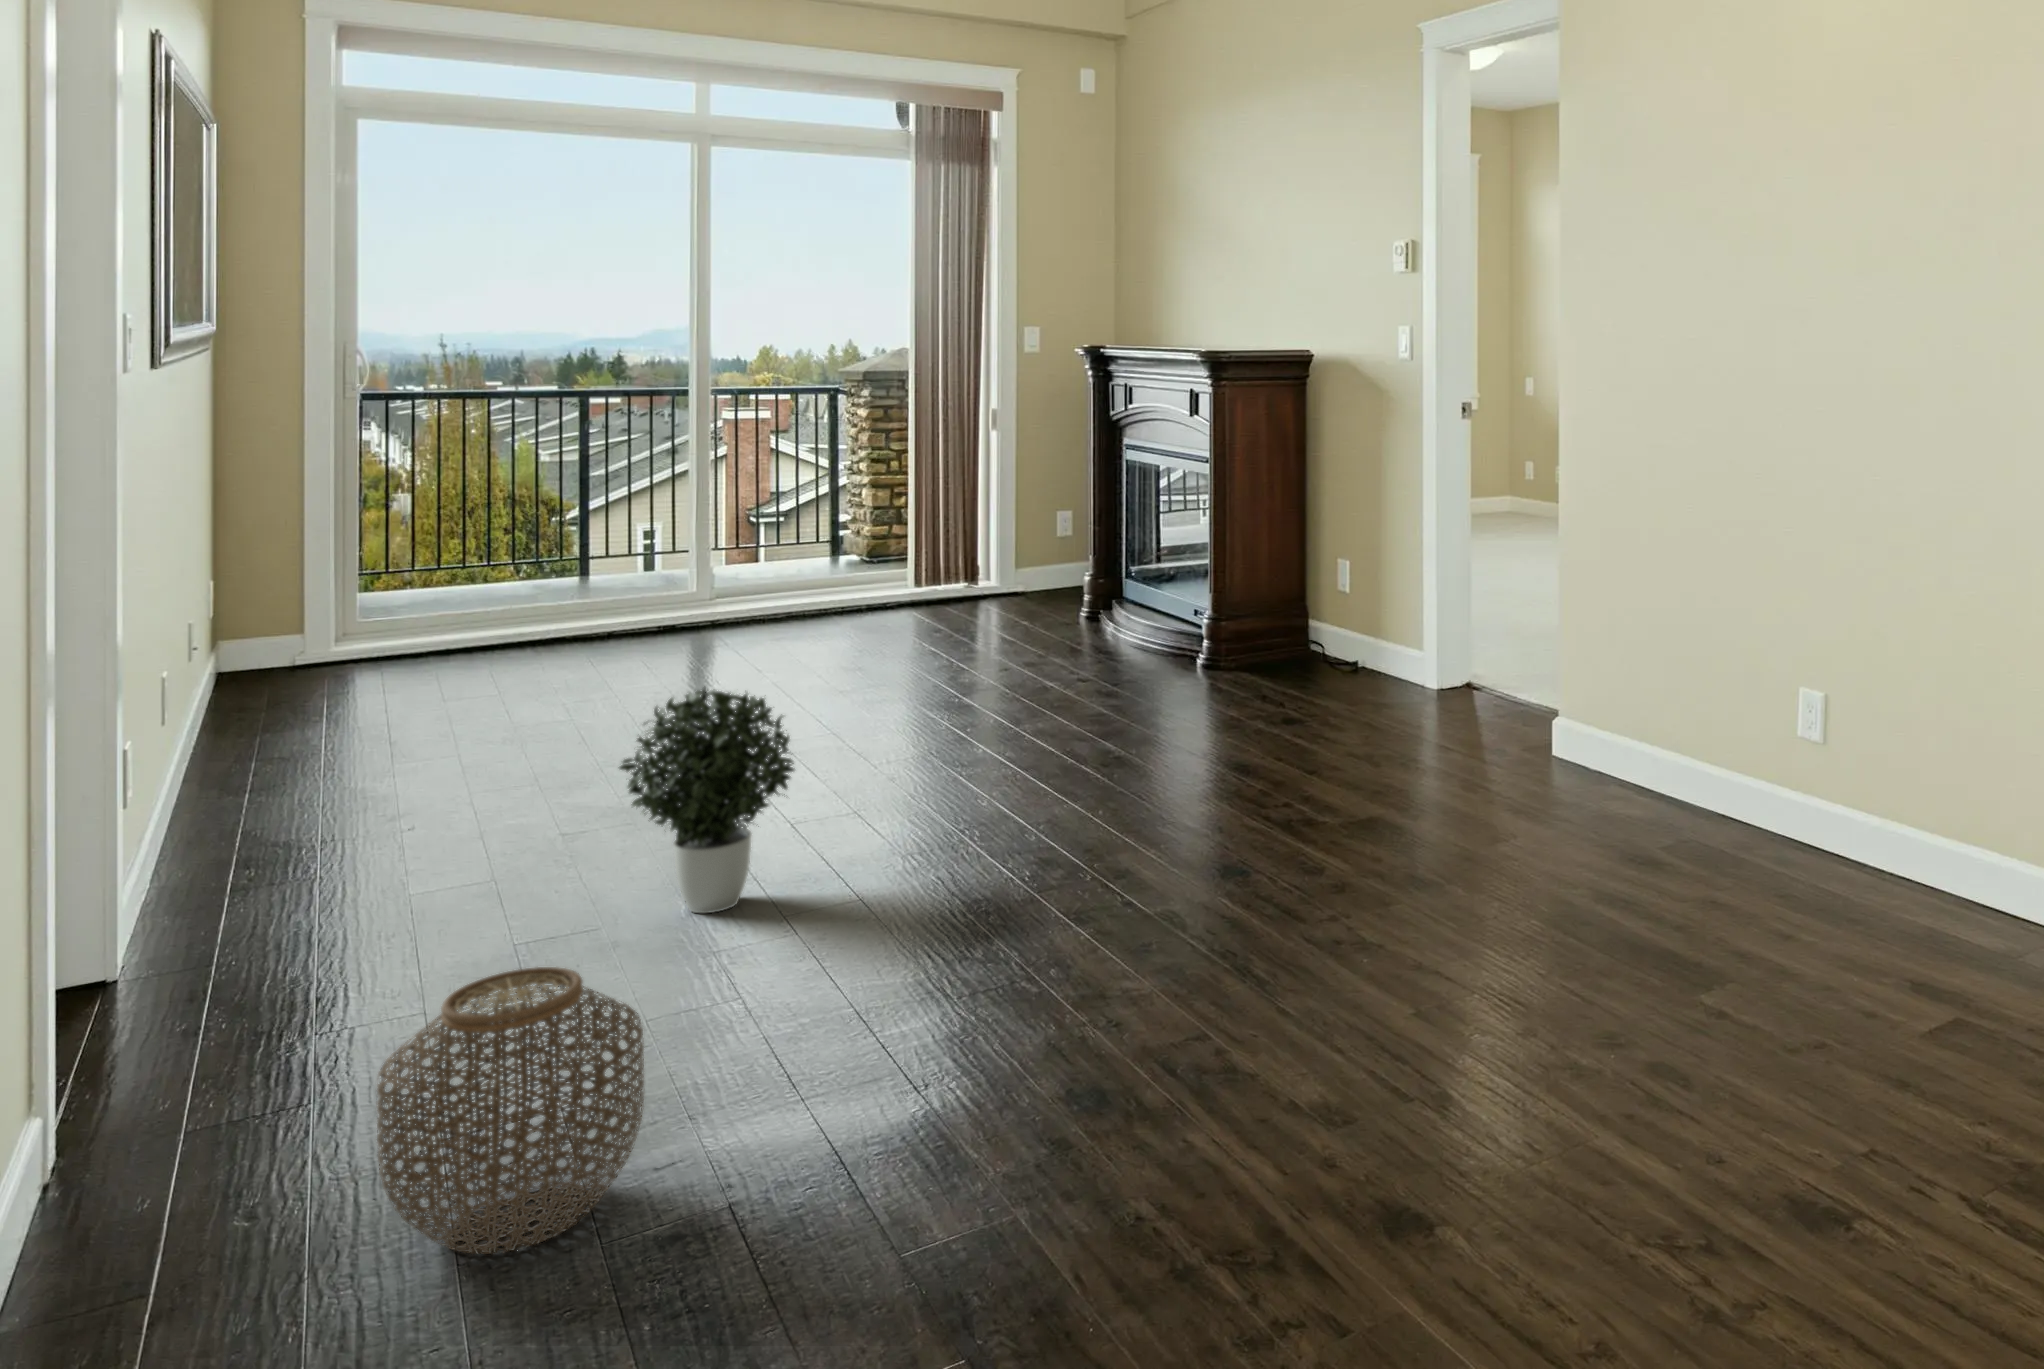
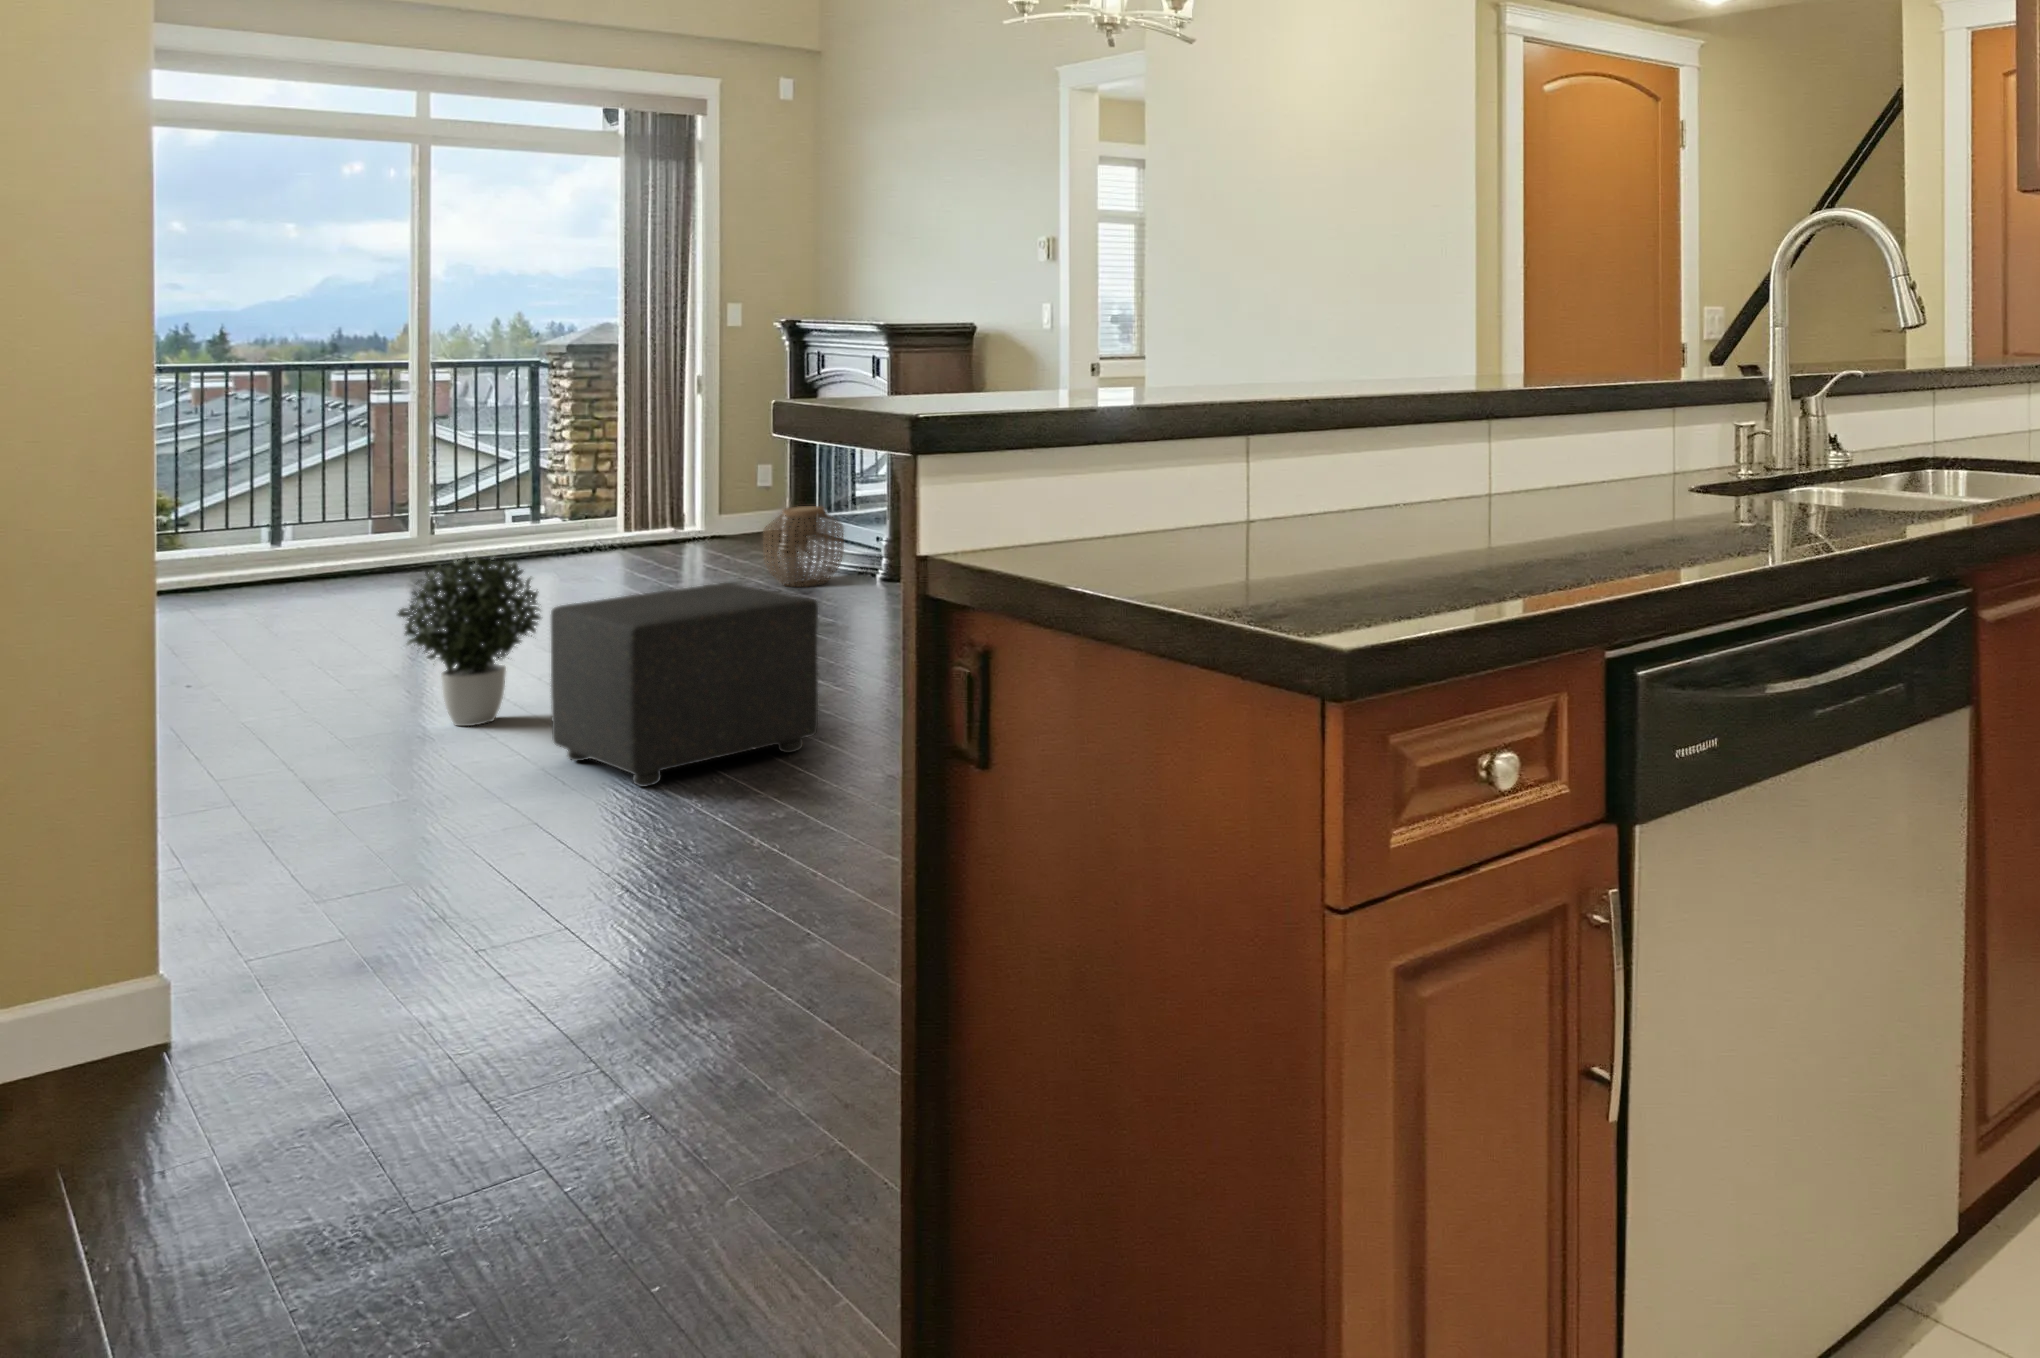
ottoman: none [792,744,1137,1072] -> present [551,583,818,787]
woven basket: present [377,967,644,1254] -> present [763,506,844,587]

